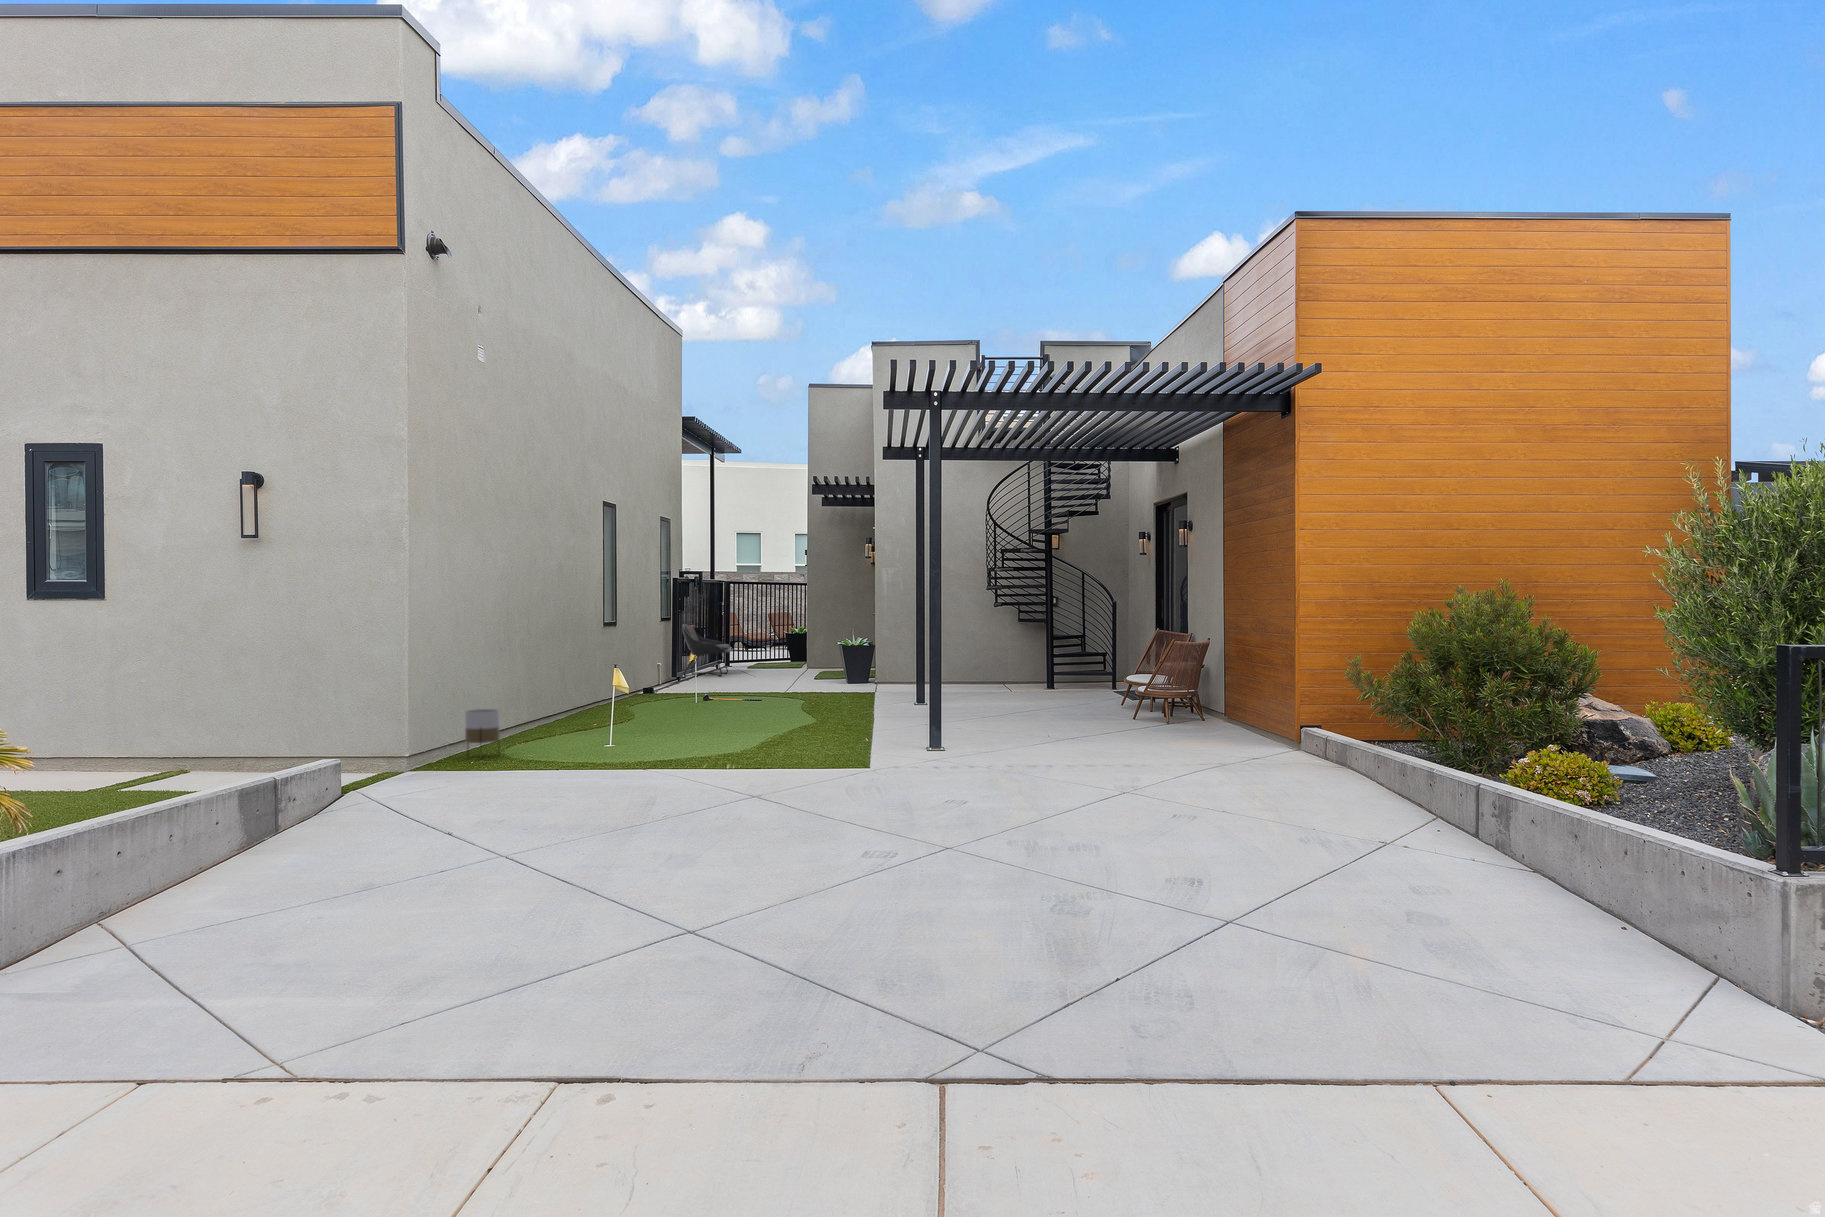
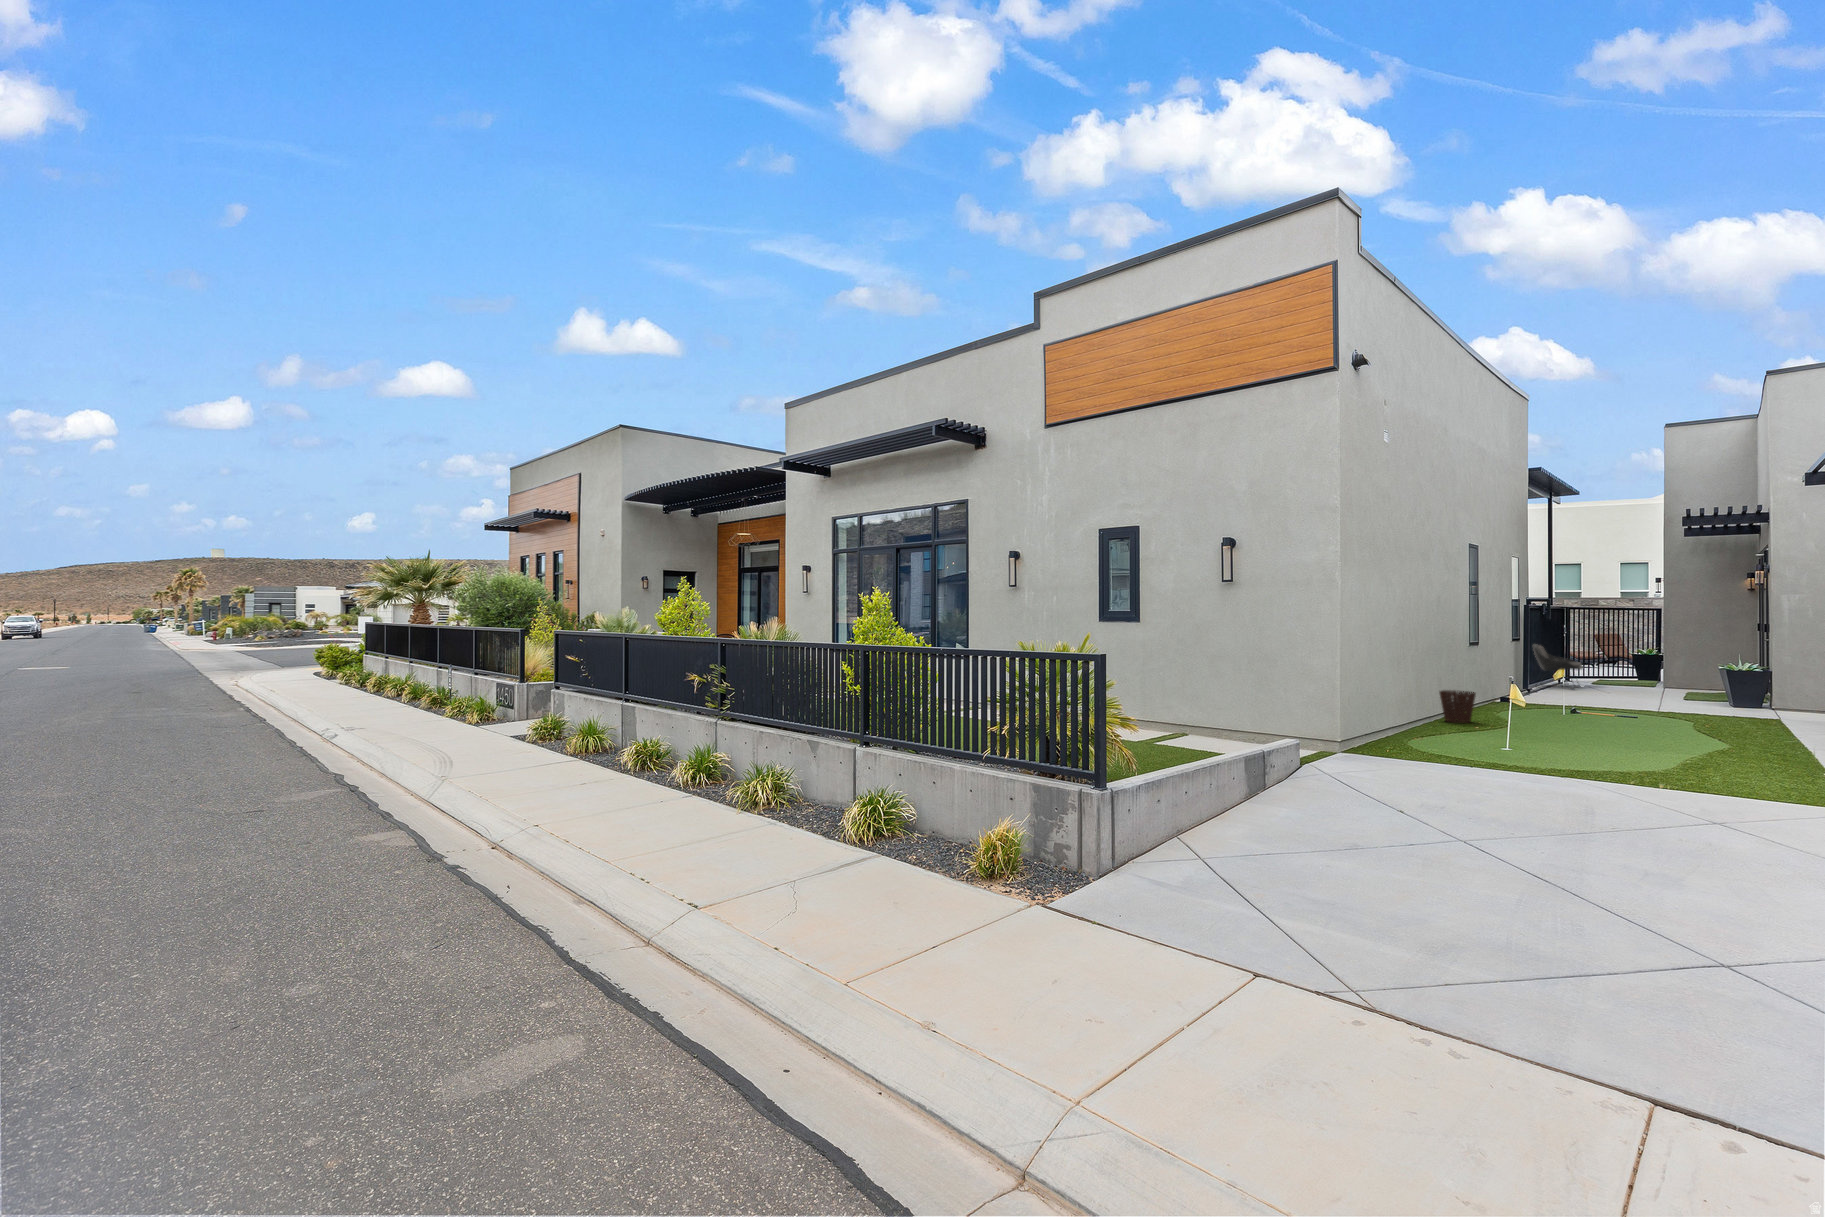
basket: none [557,683,597,723] -> present [1439,690,1476,723]
planter: present [465,709,500,750] -> none [1378,708,1406,747]

